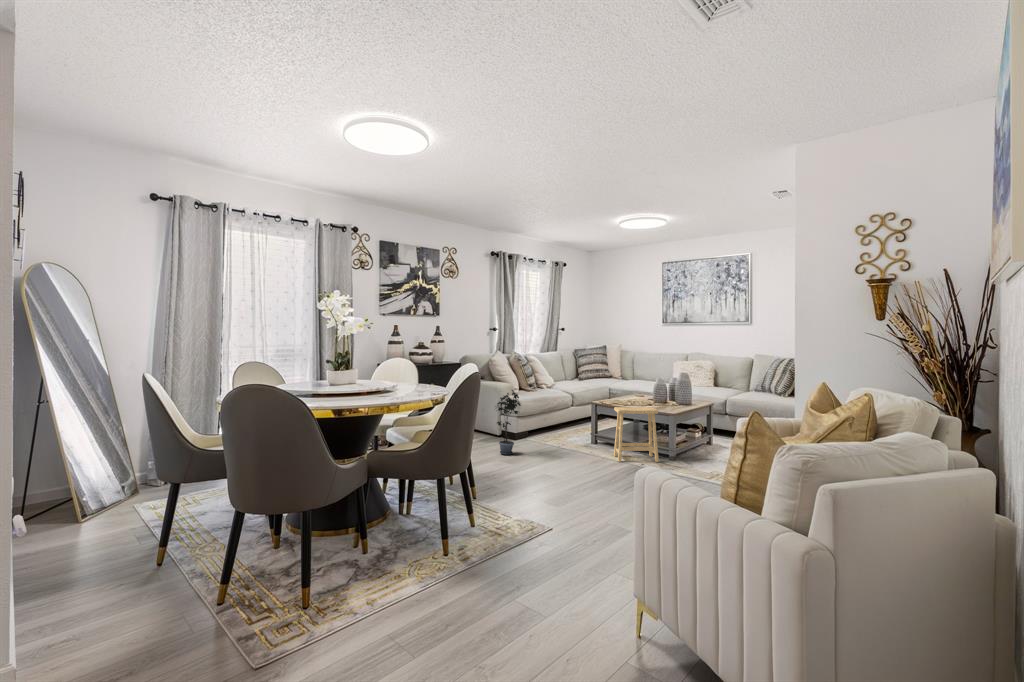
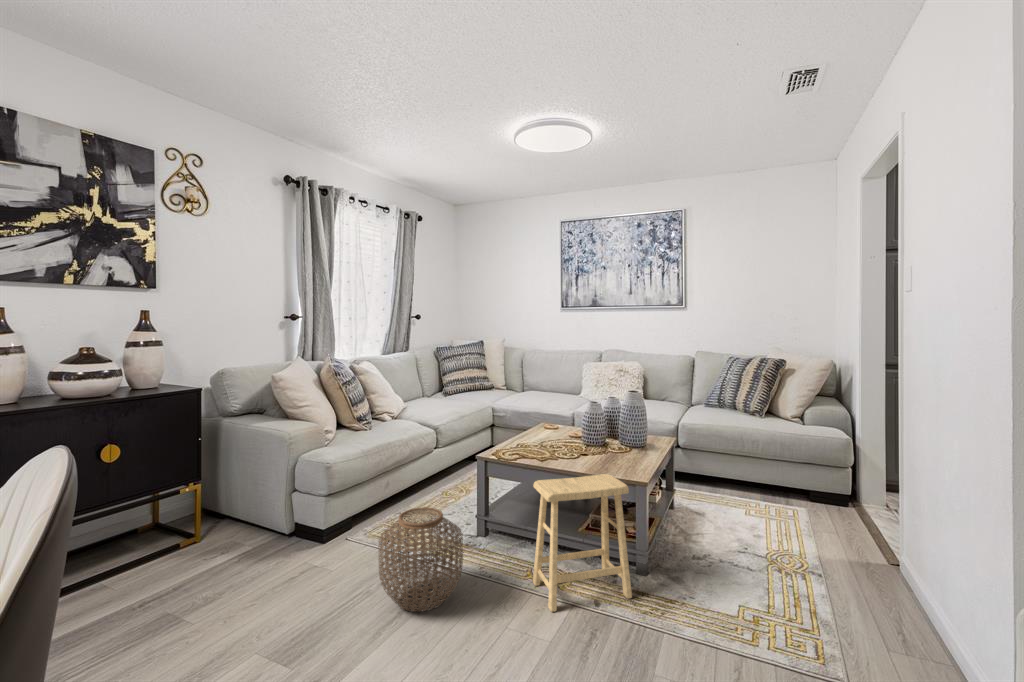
potted plant: present [497,390,521,455] -> none [244,458,321,623]
woven basket: none [545,416,581,457] -> present [378,507,463,611]

